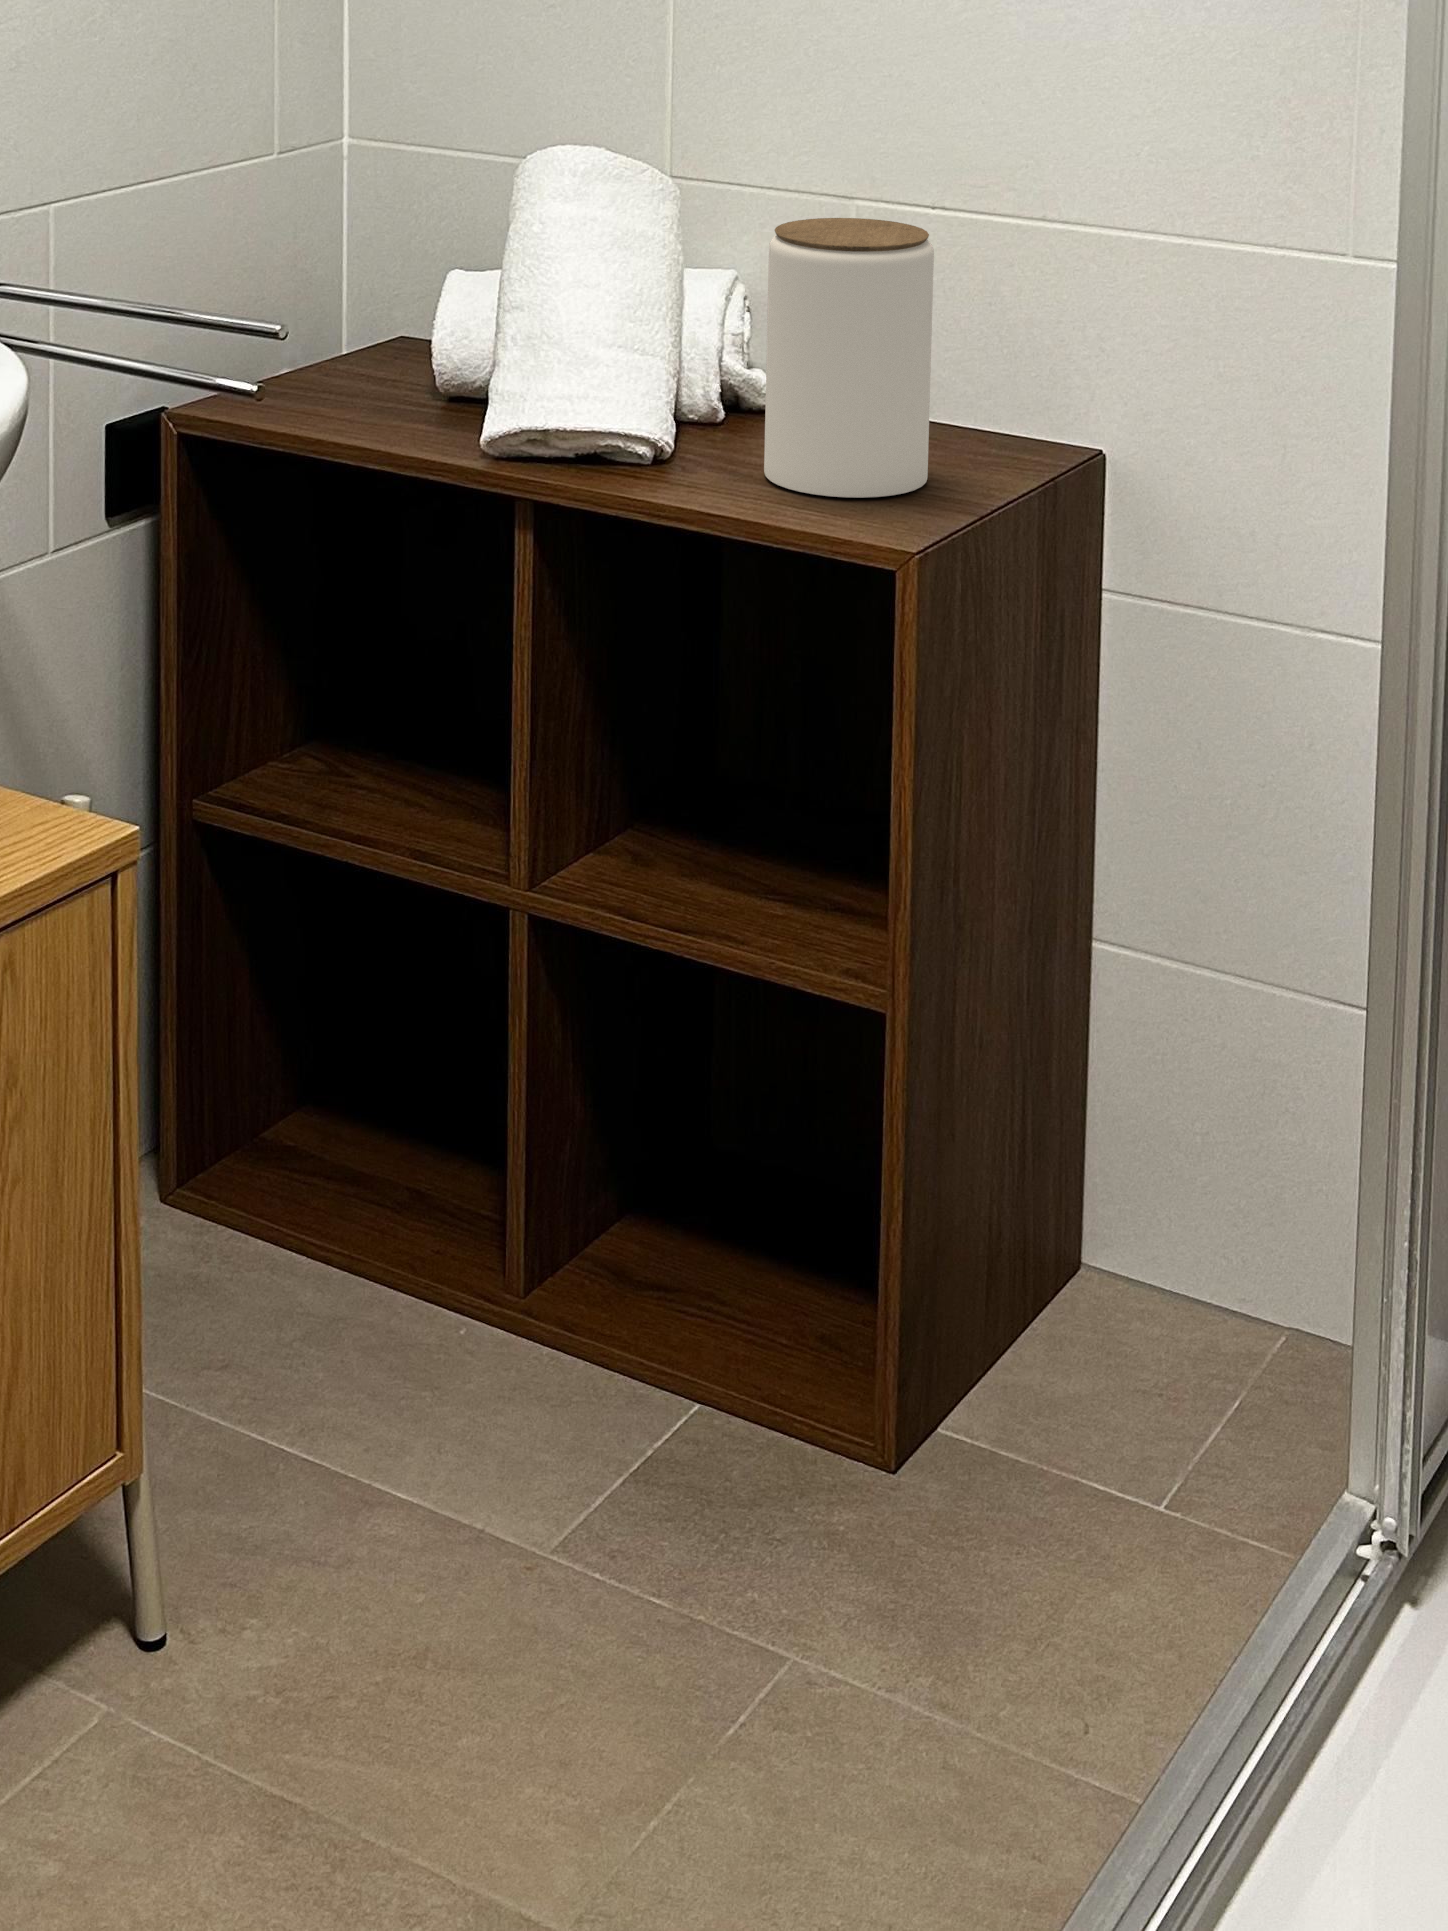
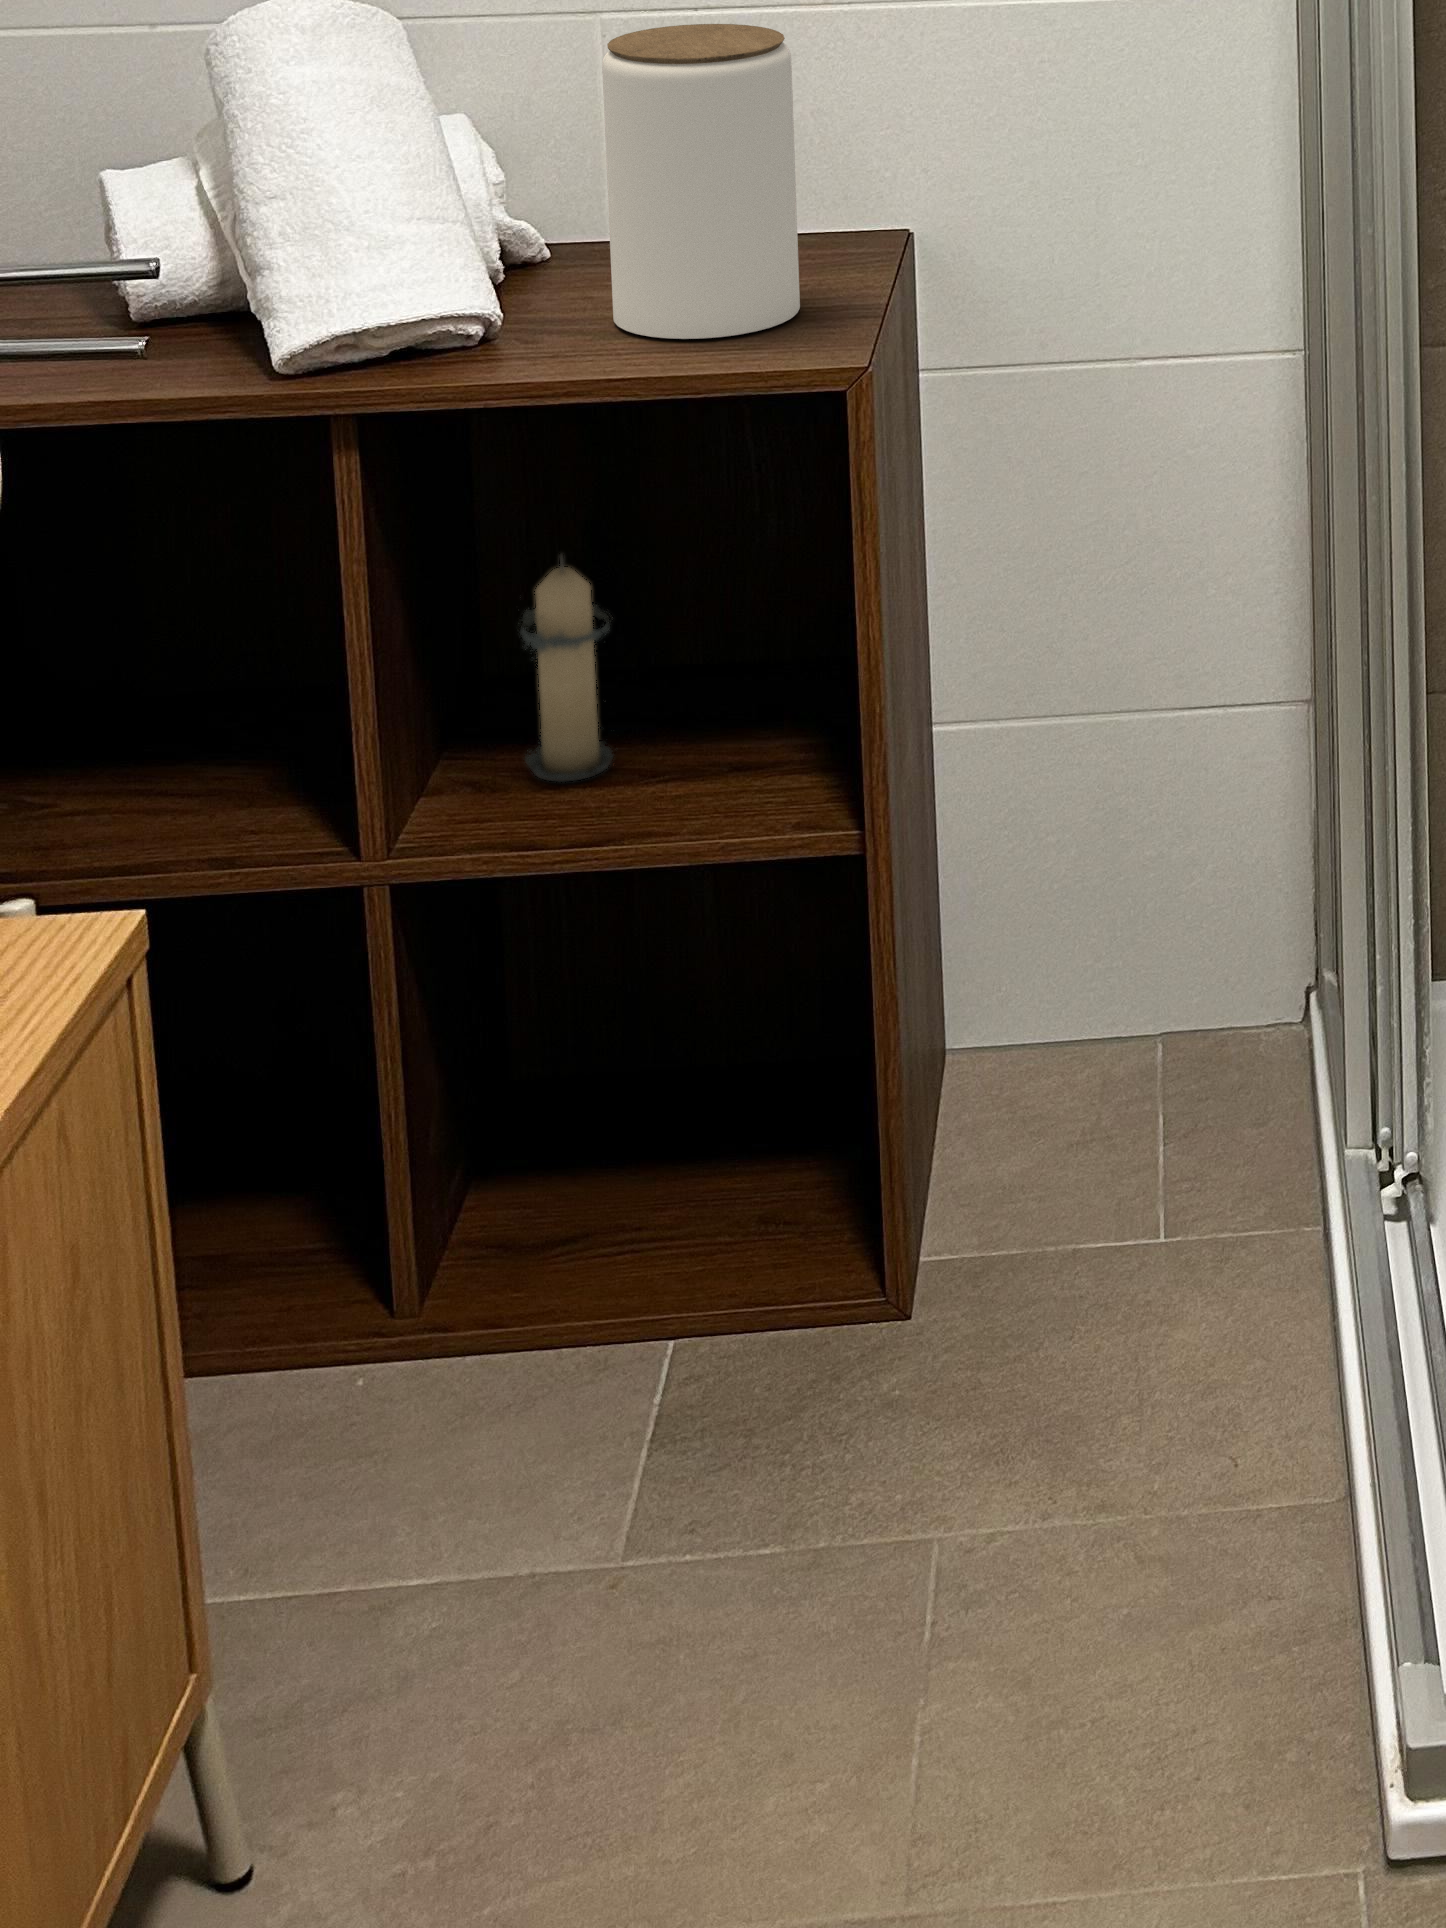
candle: none [680,663,778,867] -> present [518,557,613,782]

